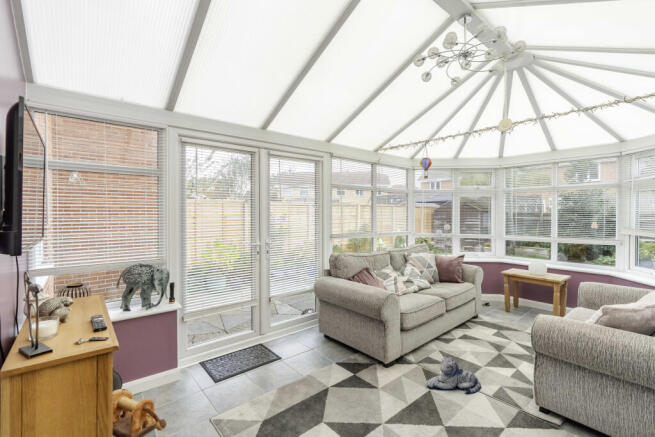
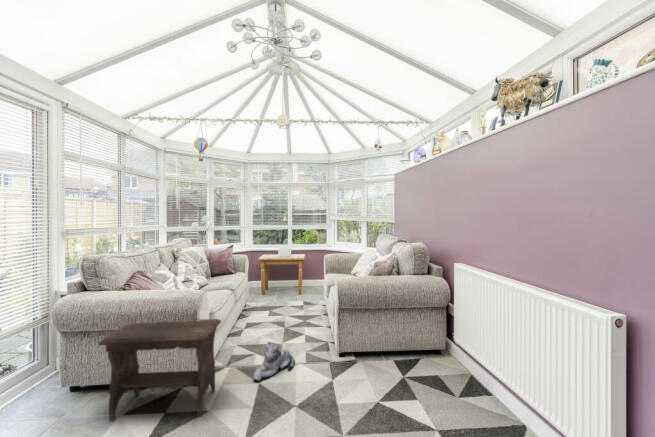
footstool: none [323,304,398,389] -> present [99,319,221,421]

